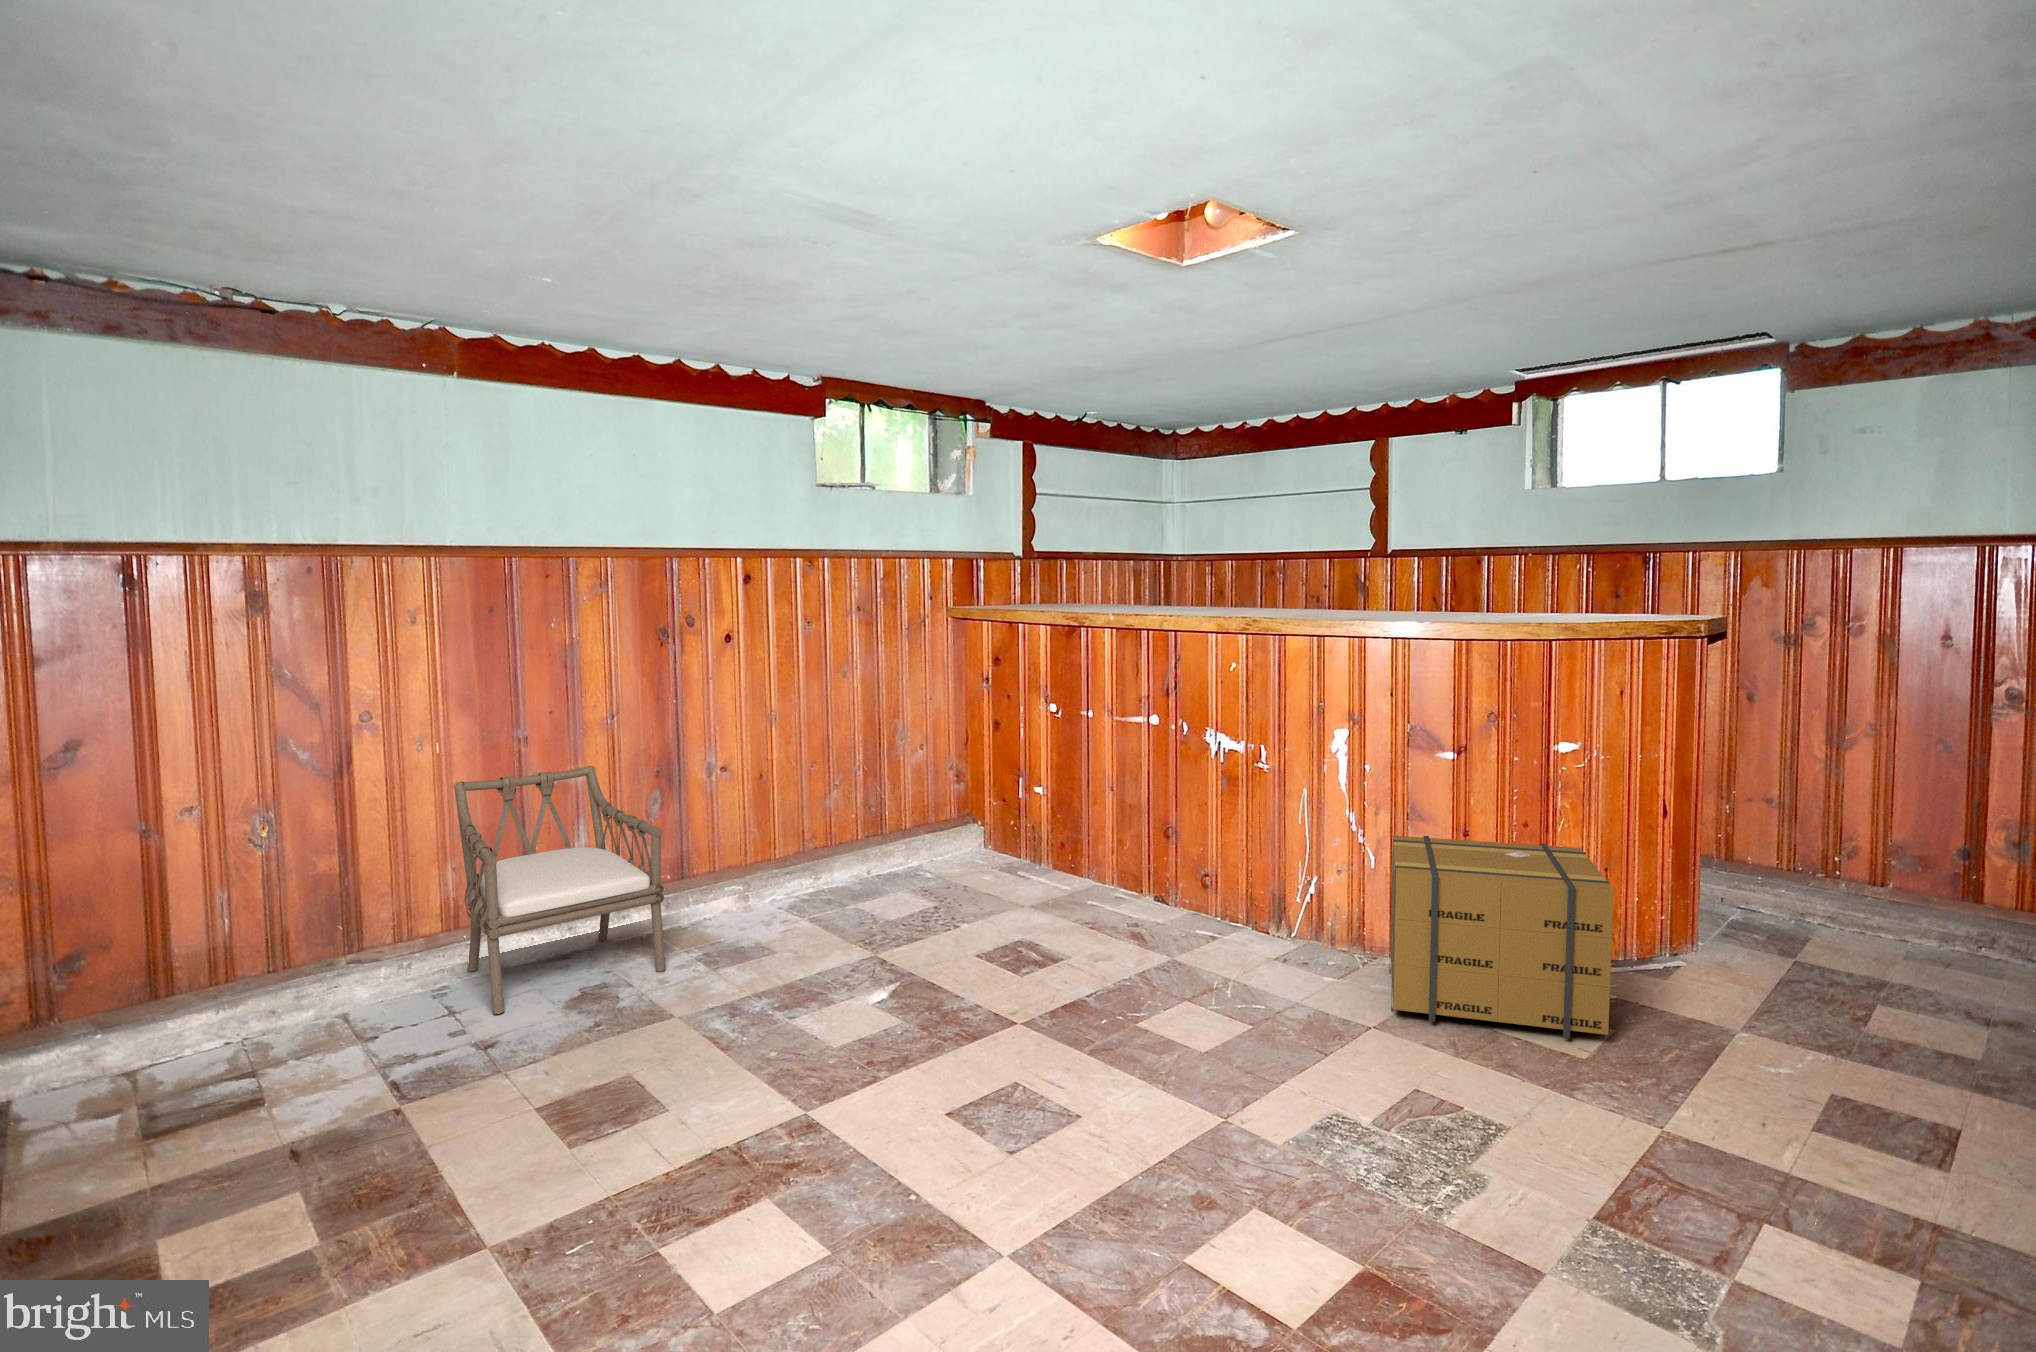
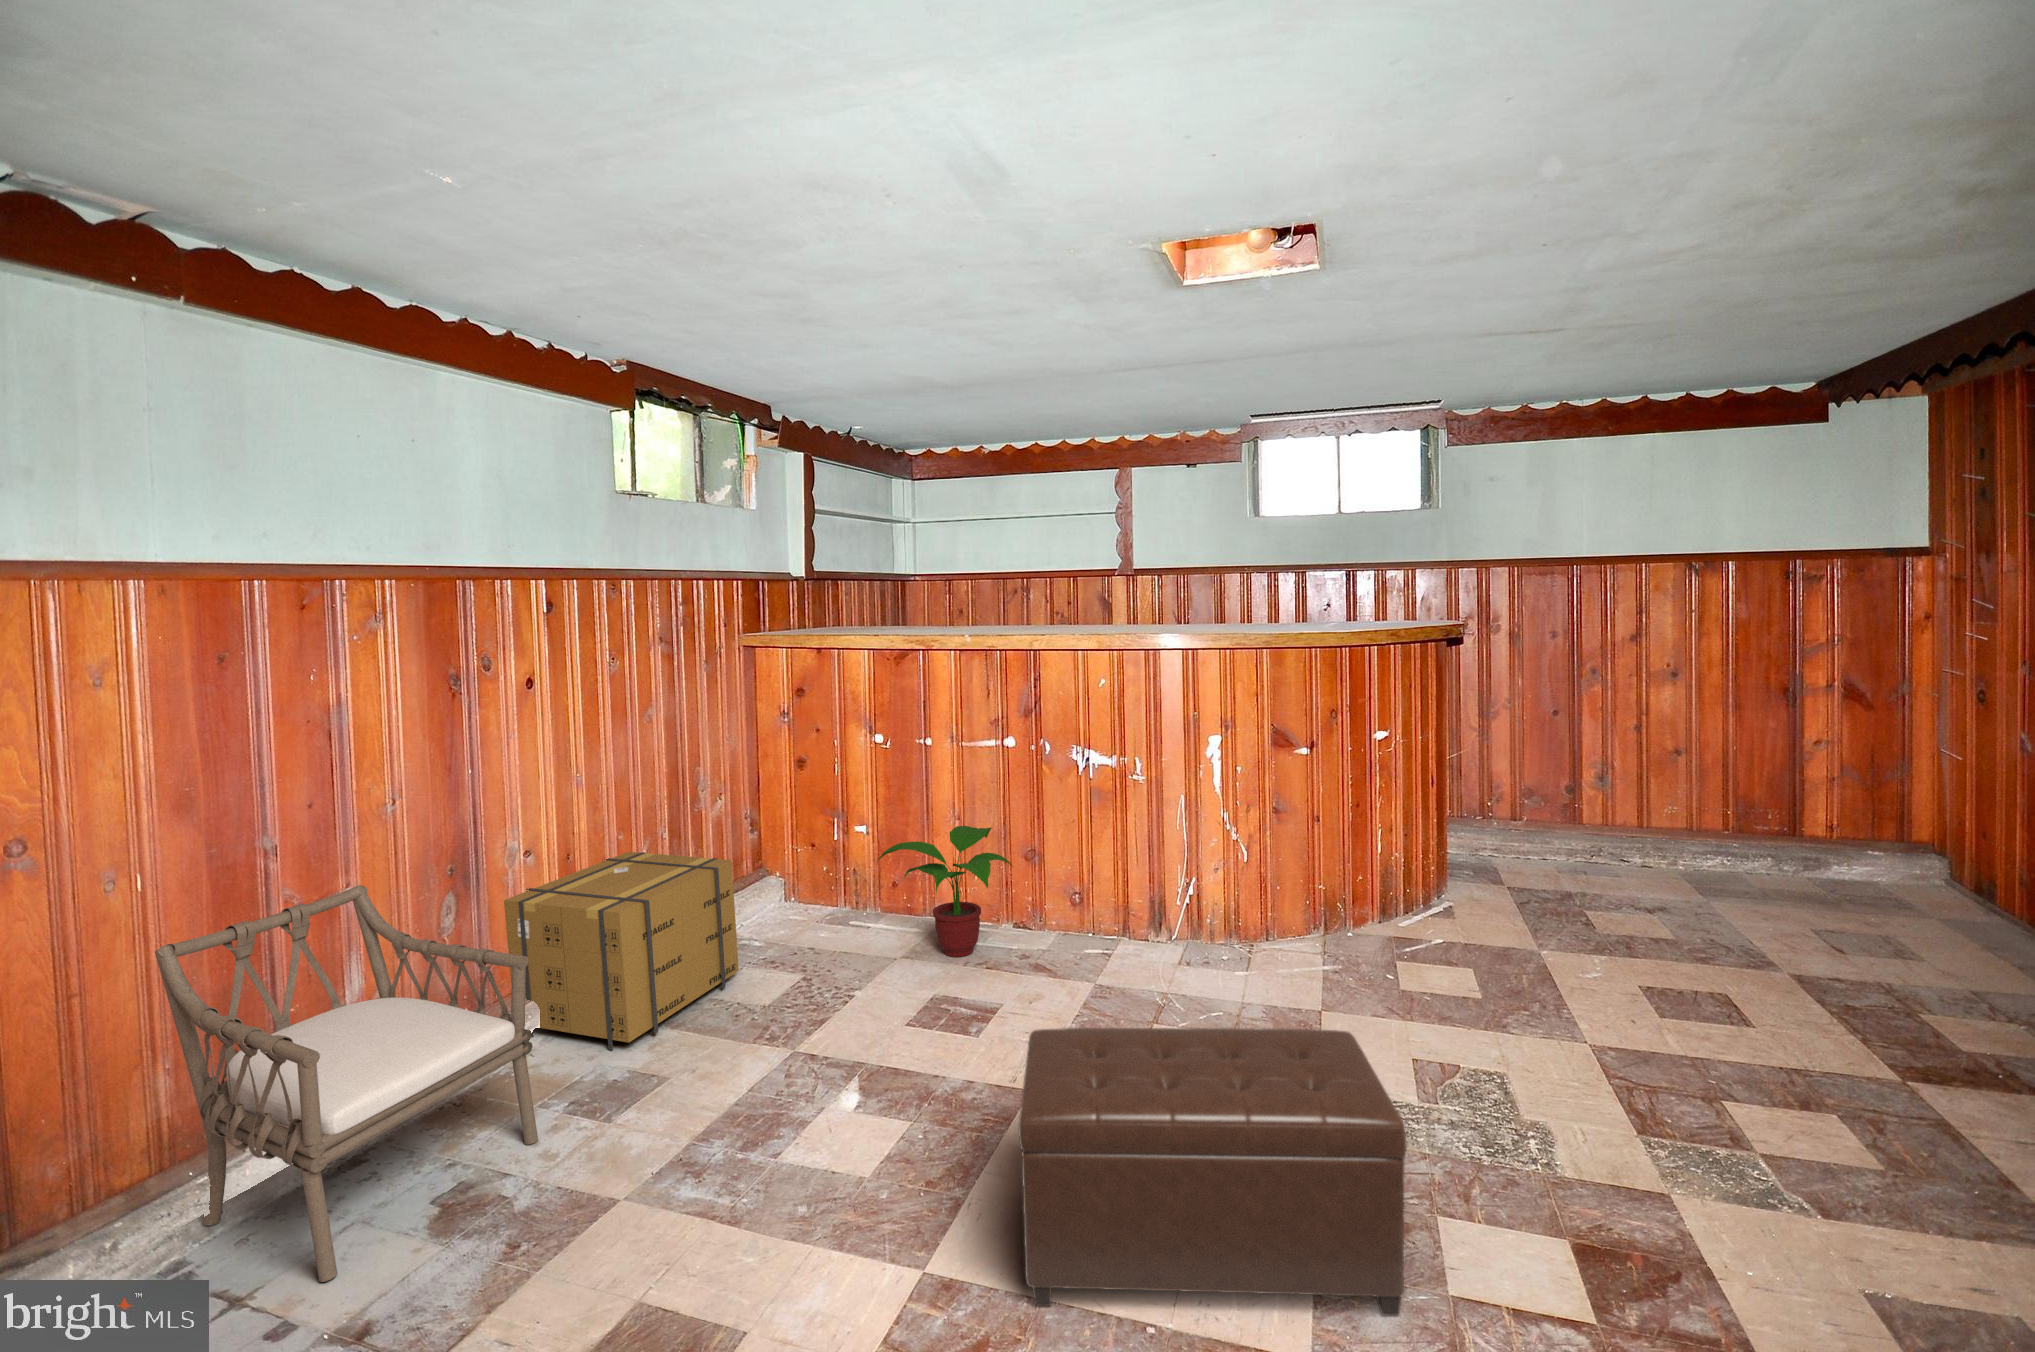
potted plant: none [1015,794,1135,915] -> present [878,826,1012,957]
cardboard box: present [1390,836,1614,1038] -> present [504,852,739,1050]
ottoman: none [851,943,1209,1256] -> present [1018,1028,1407,1316]

